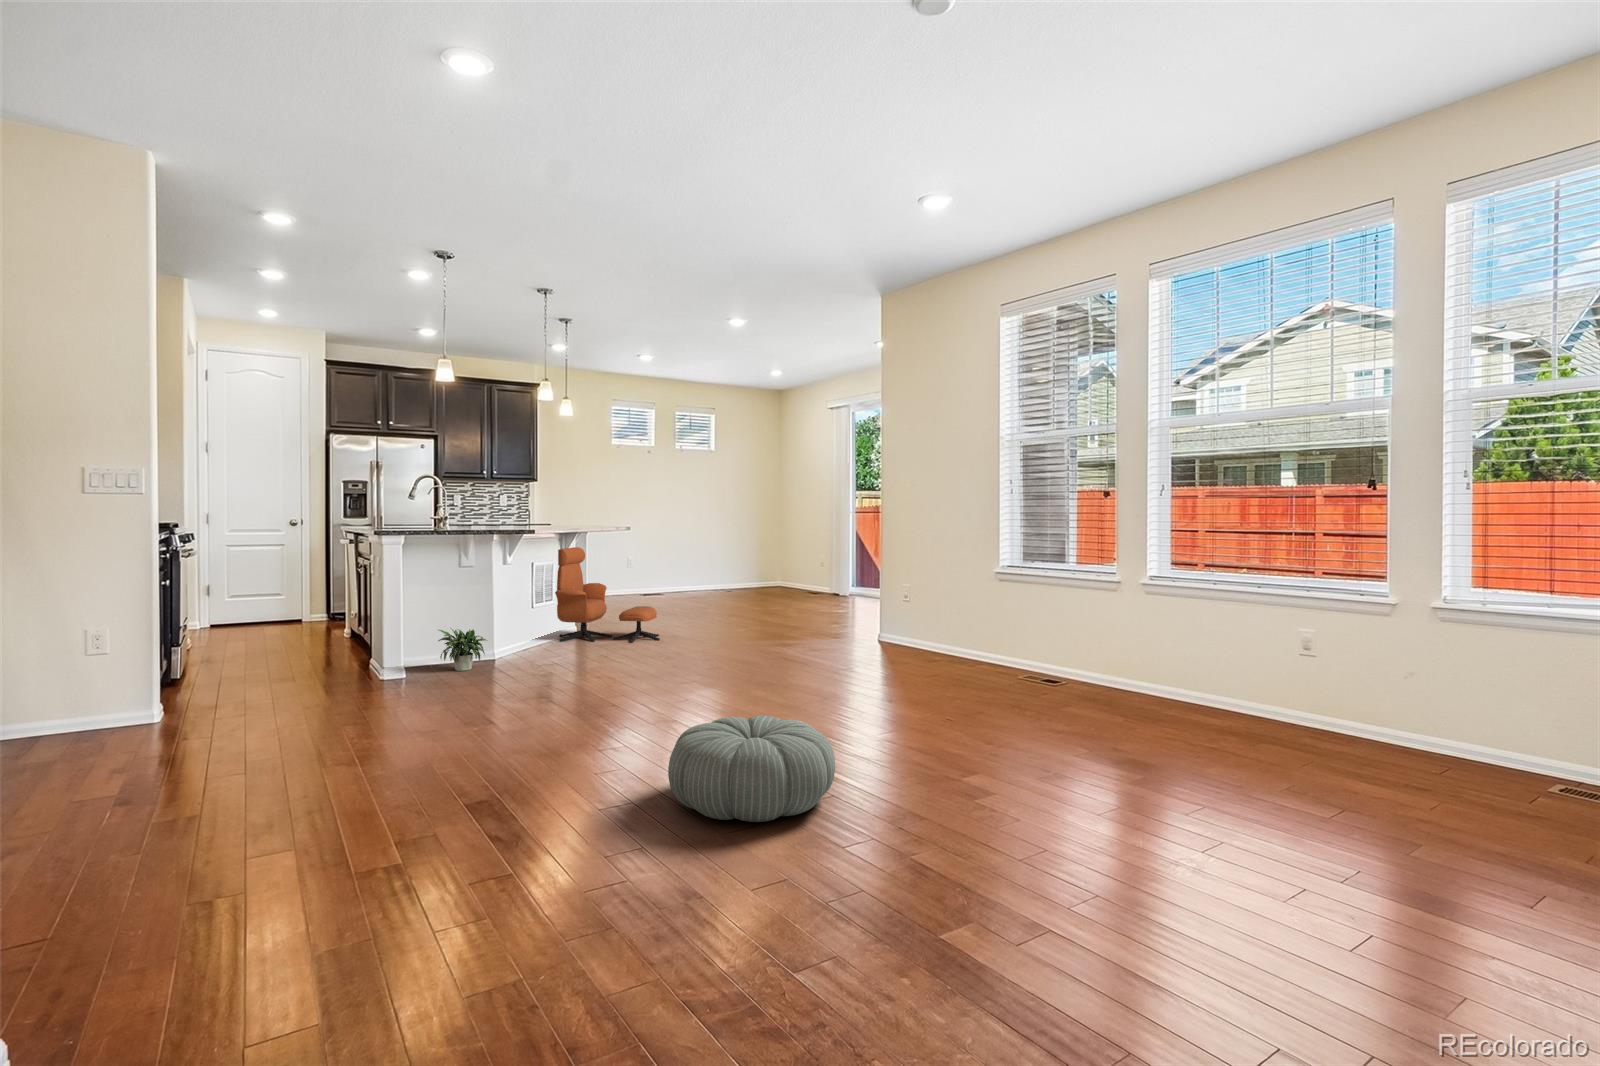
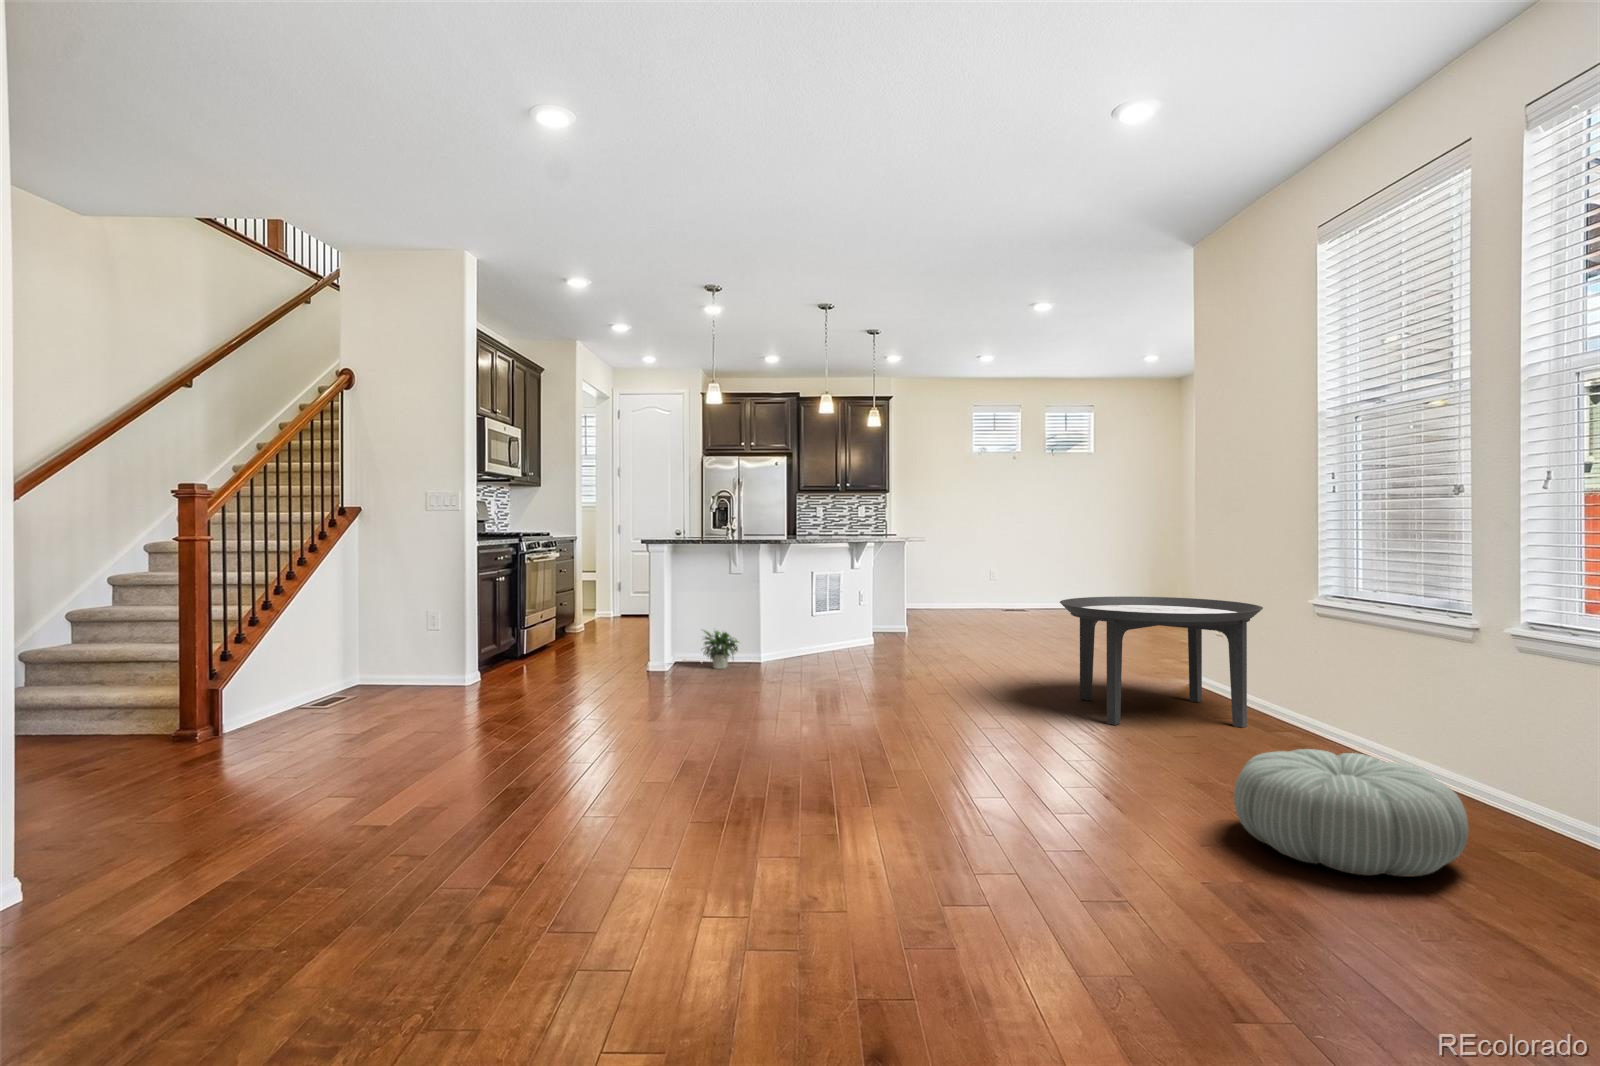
lounge chair: present [555,547,660,642] -> none [835,558,943,659]
round table: none [826,575,971,675] -> present [1060,597,1263,728]
pouf: present [668,716,835,822] -> present [1234,749,1469,877]

